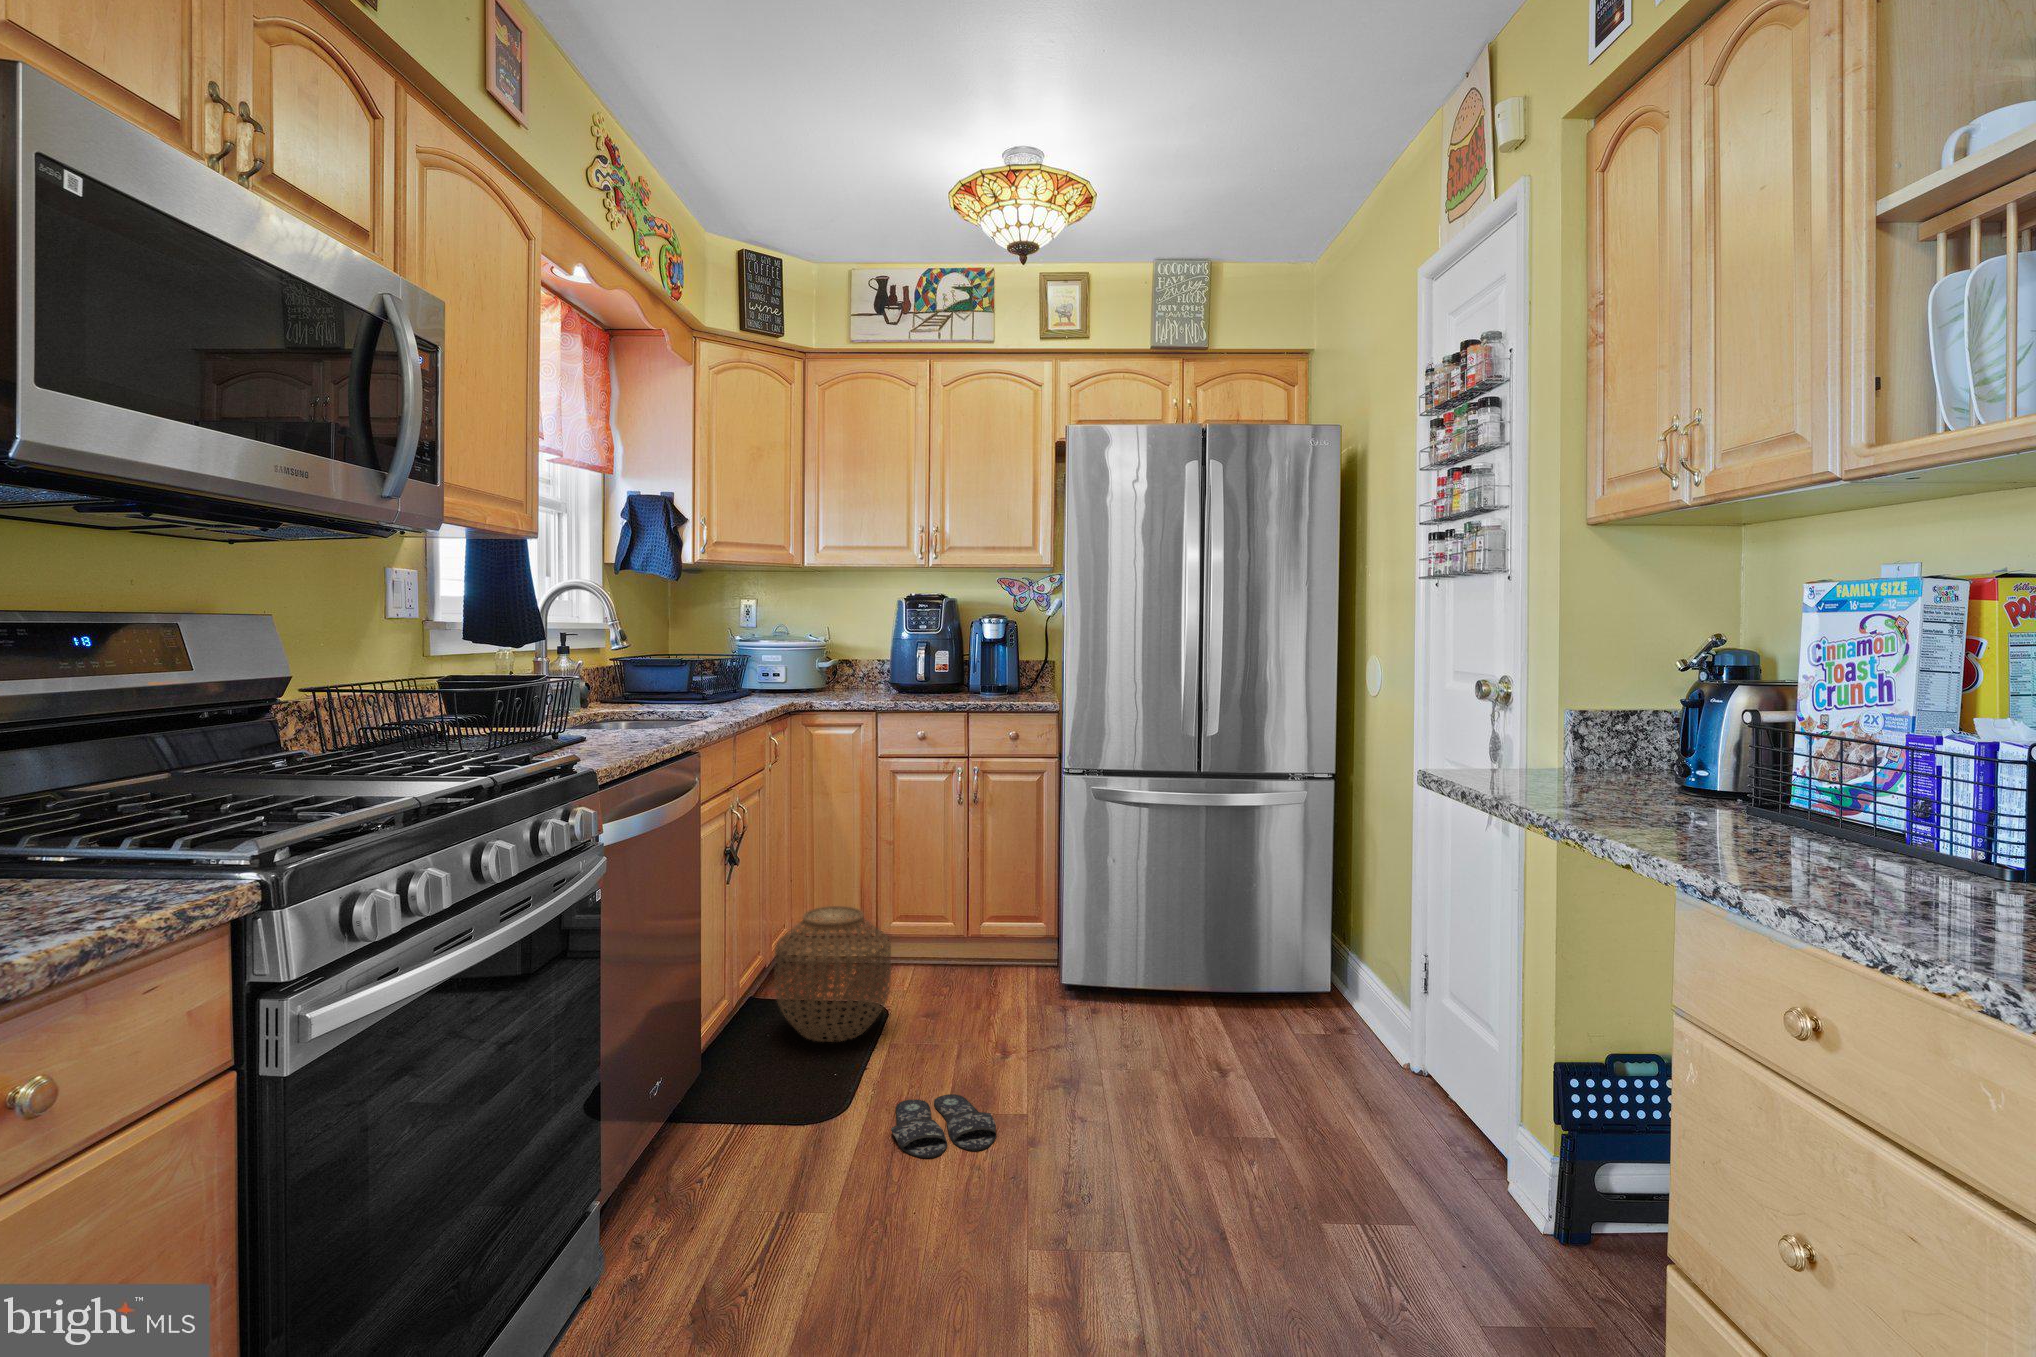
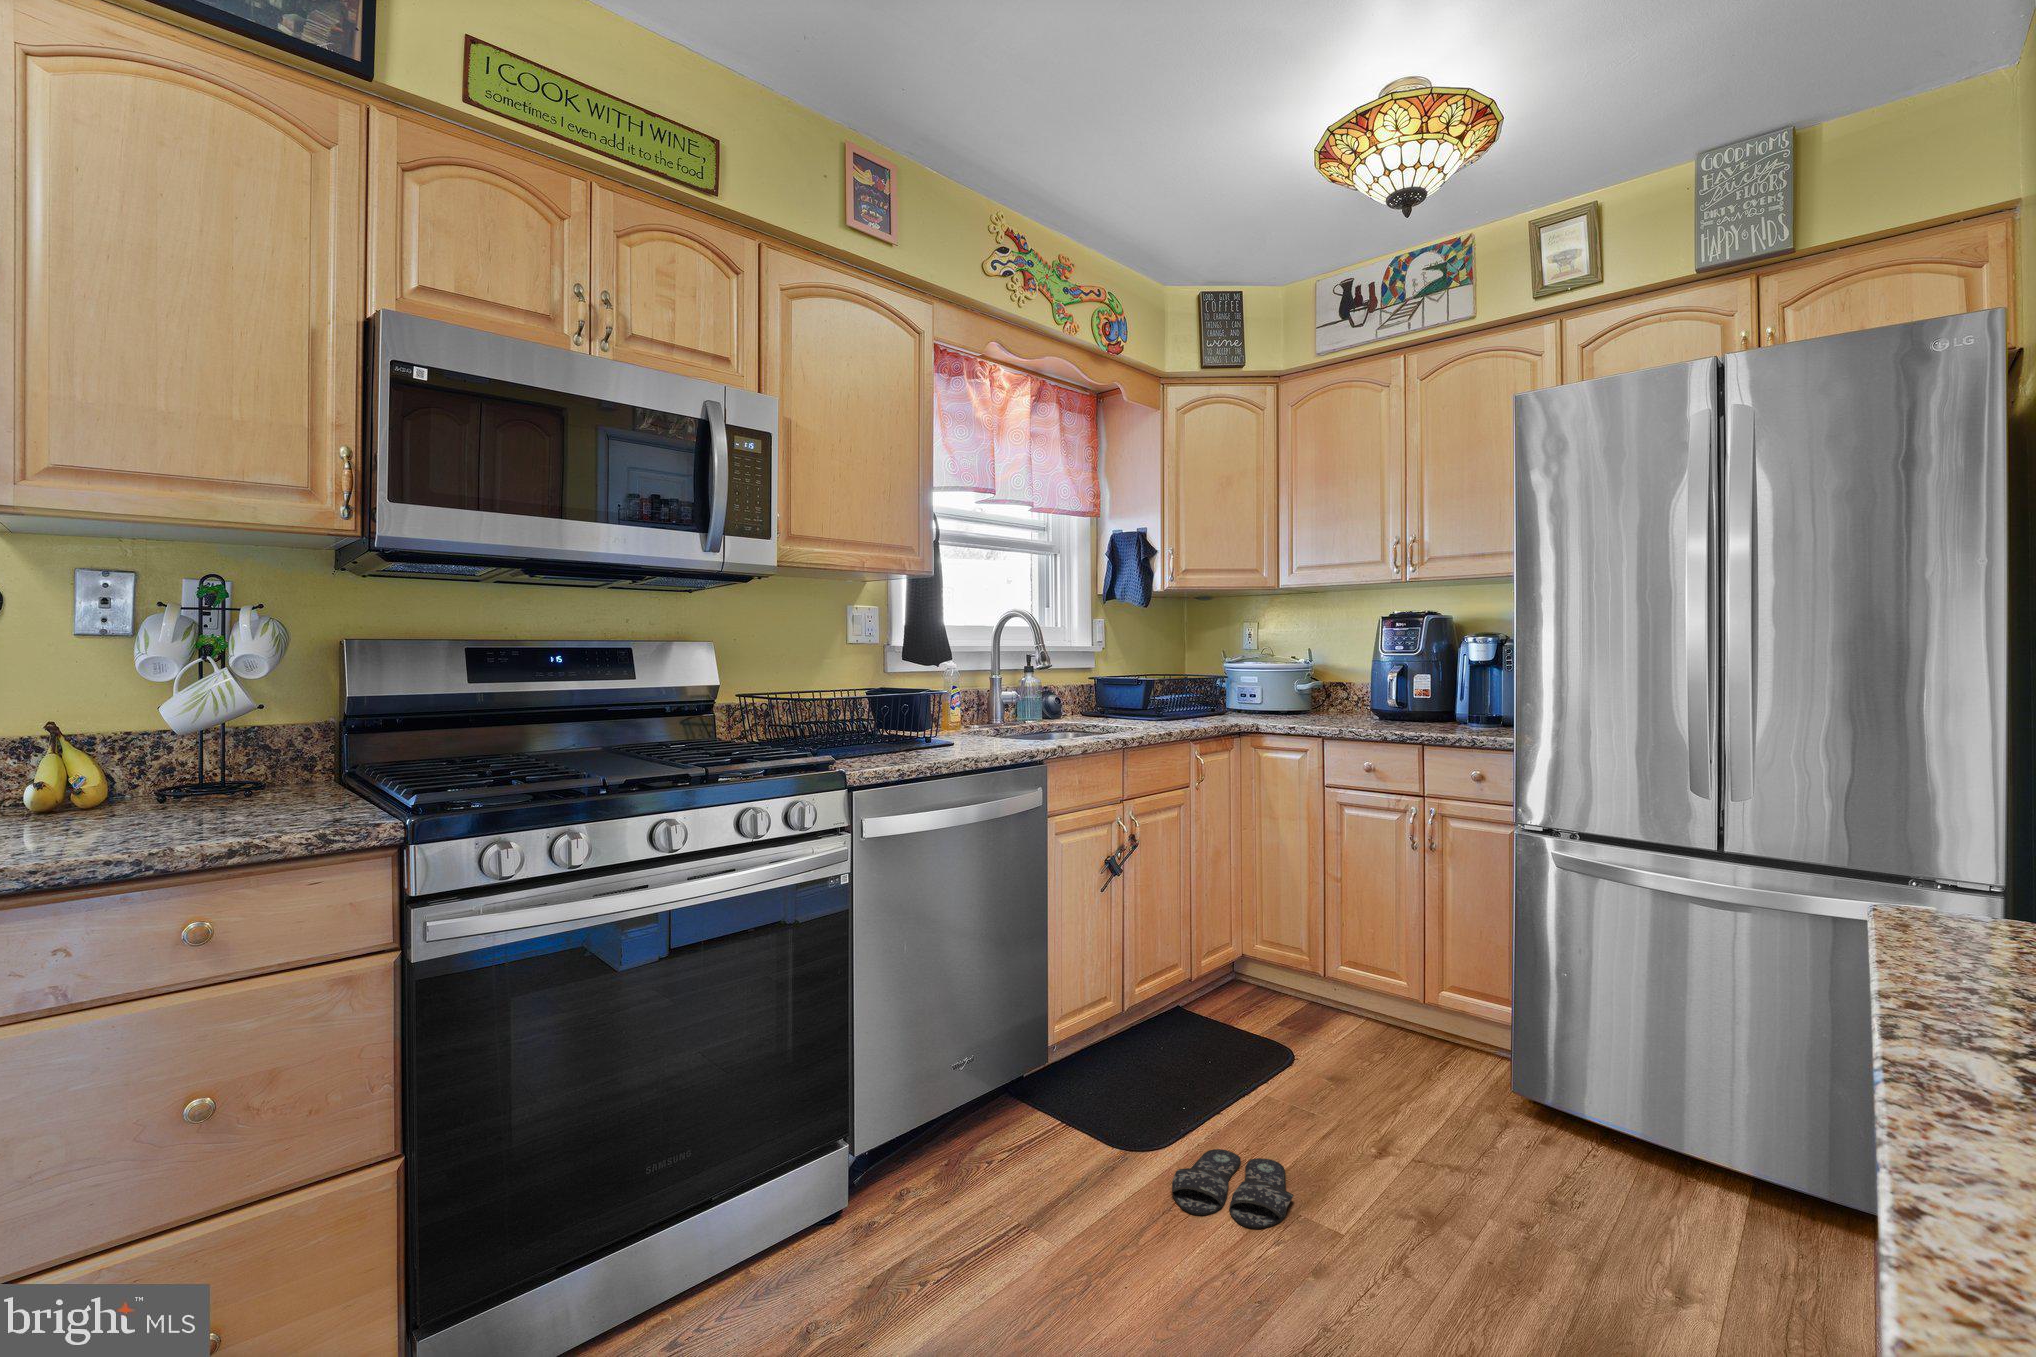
woven basket: present [775,906,891,1042] -> none [1160,931,1281,1075]

